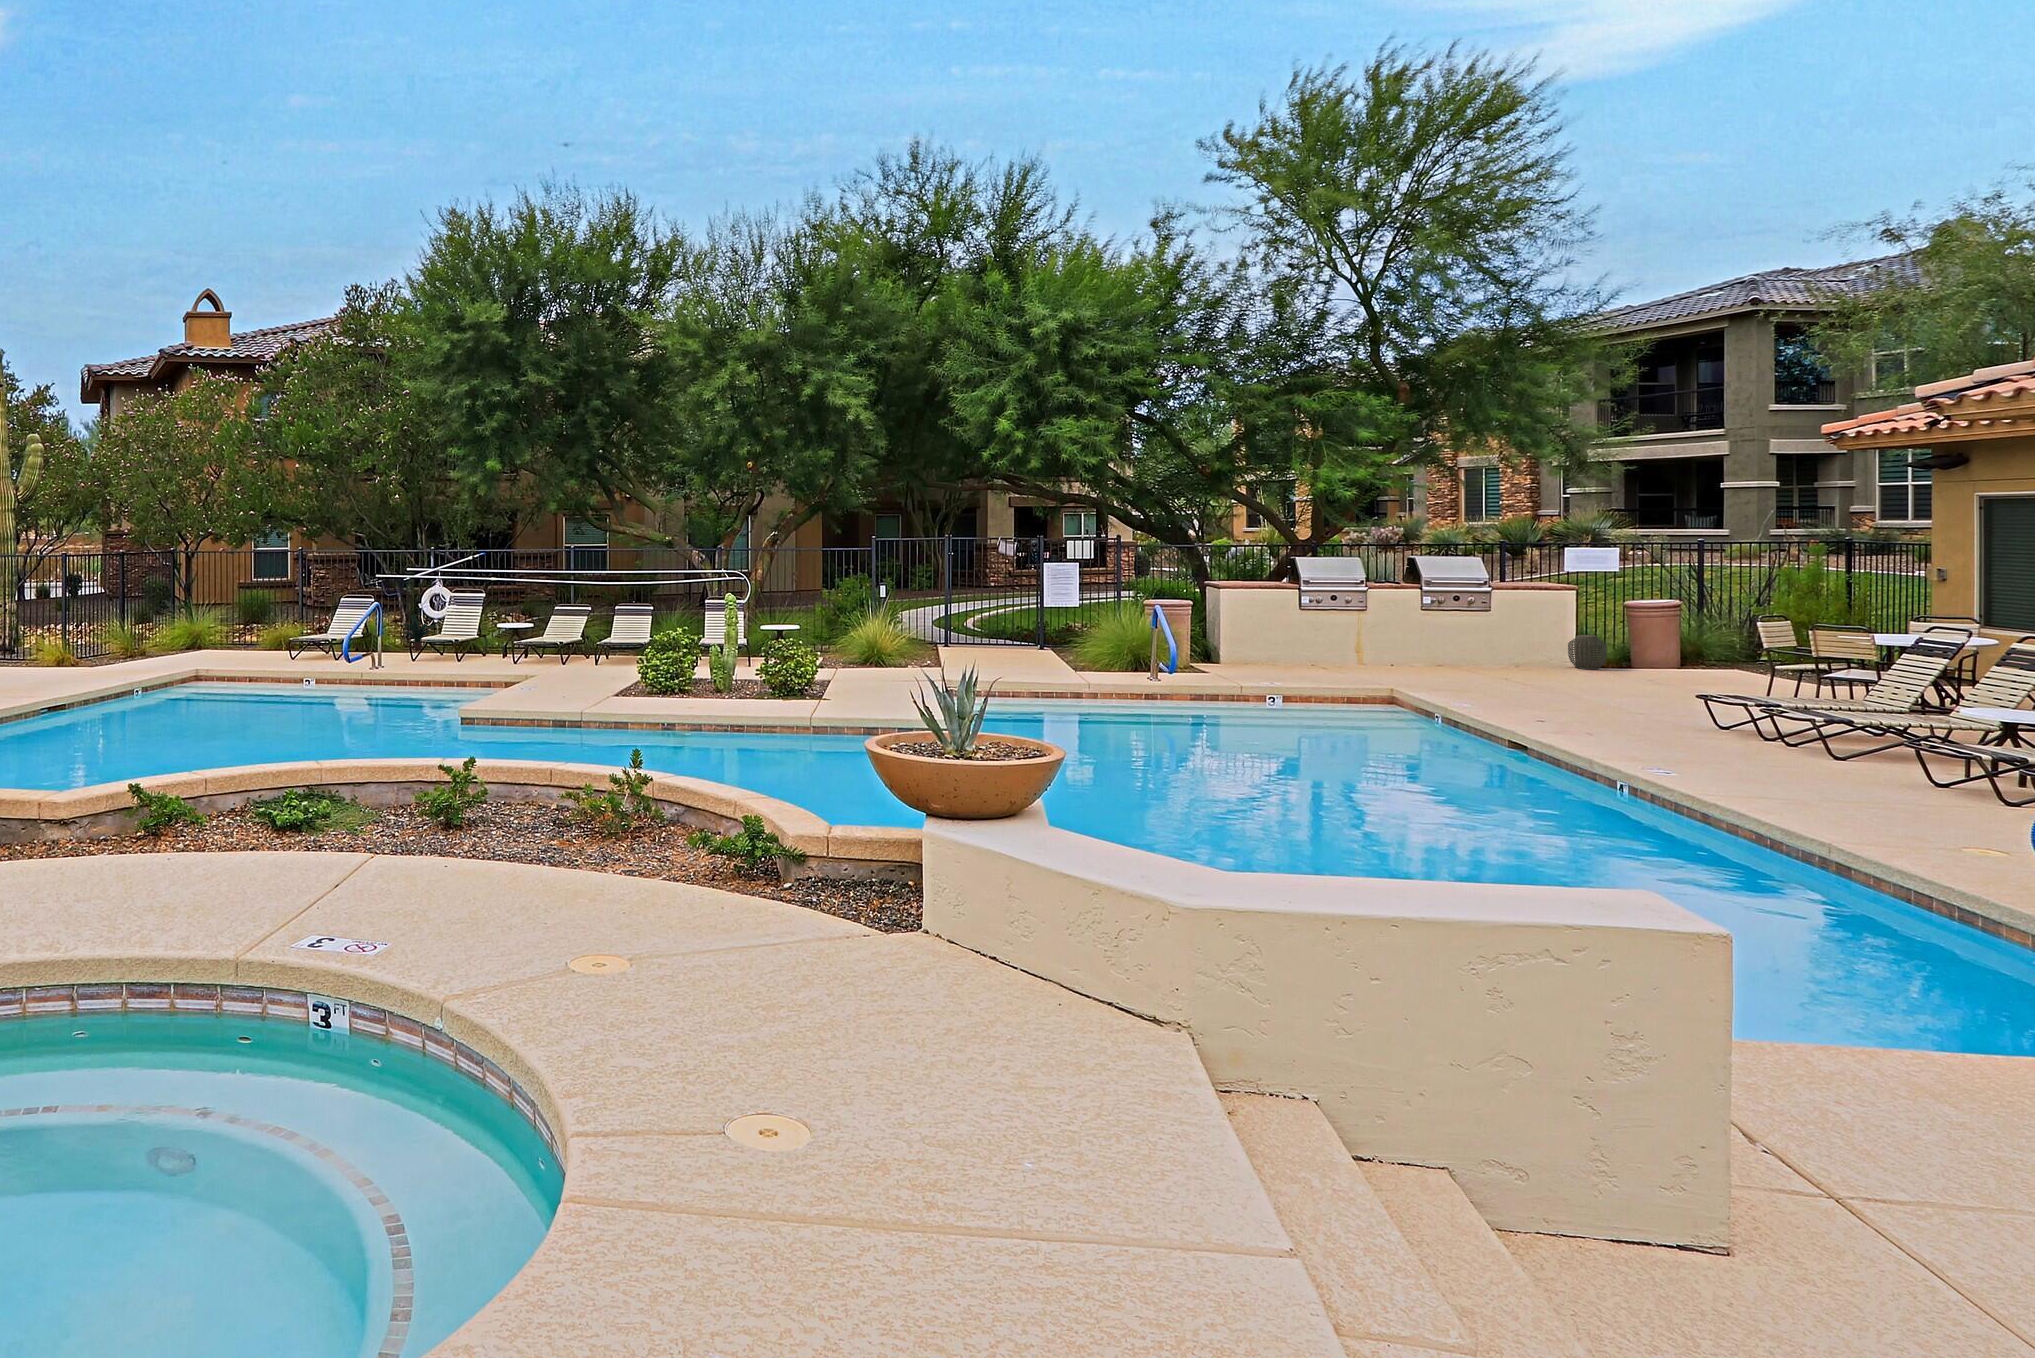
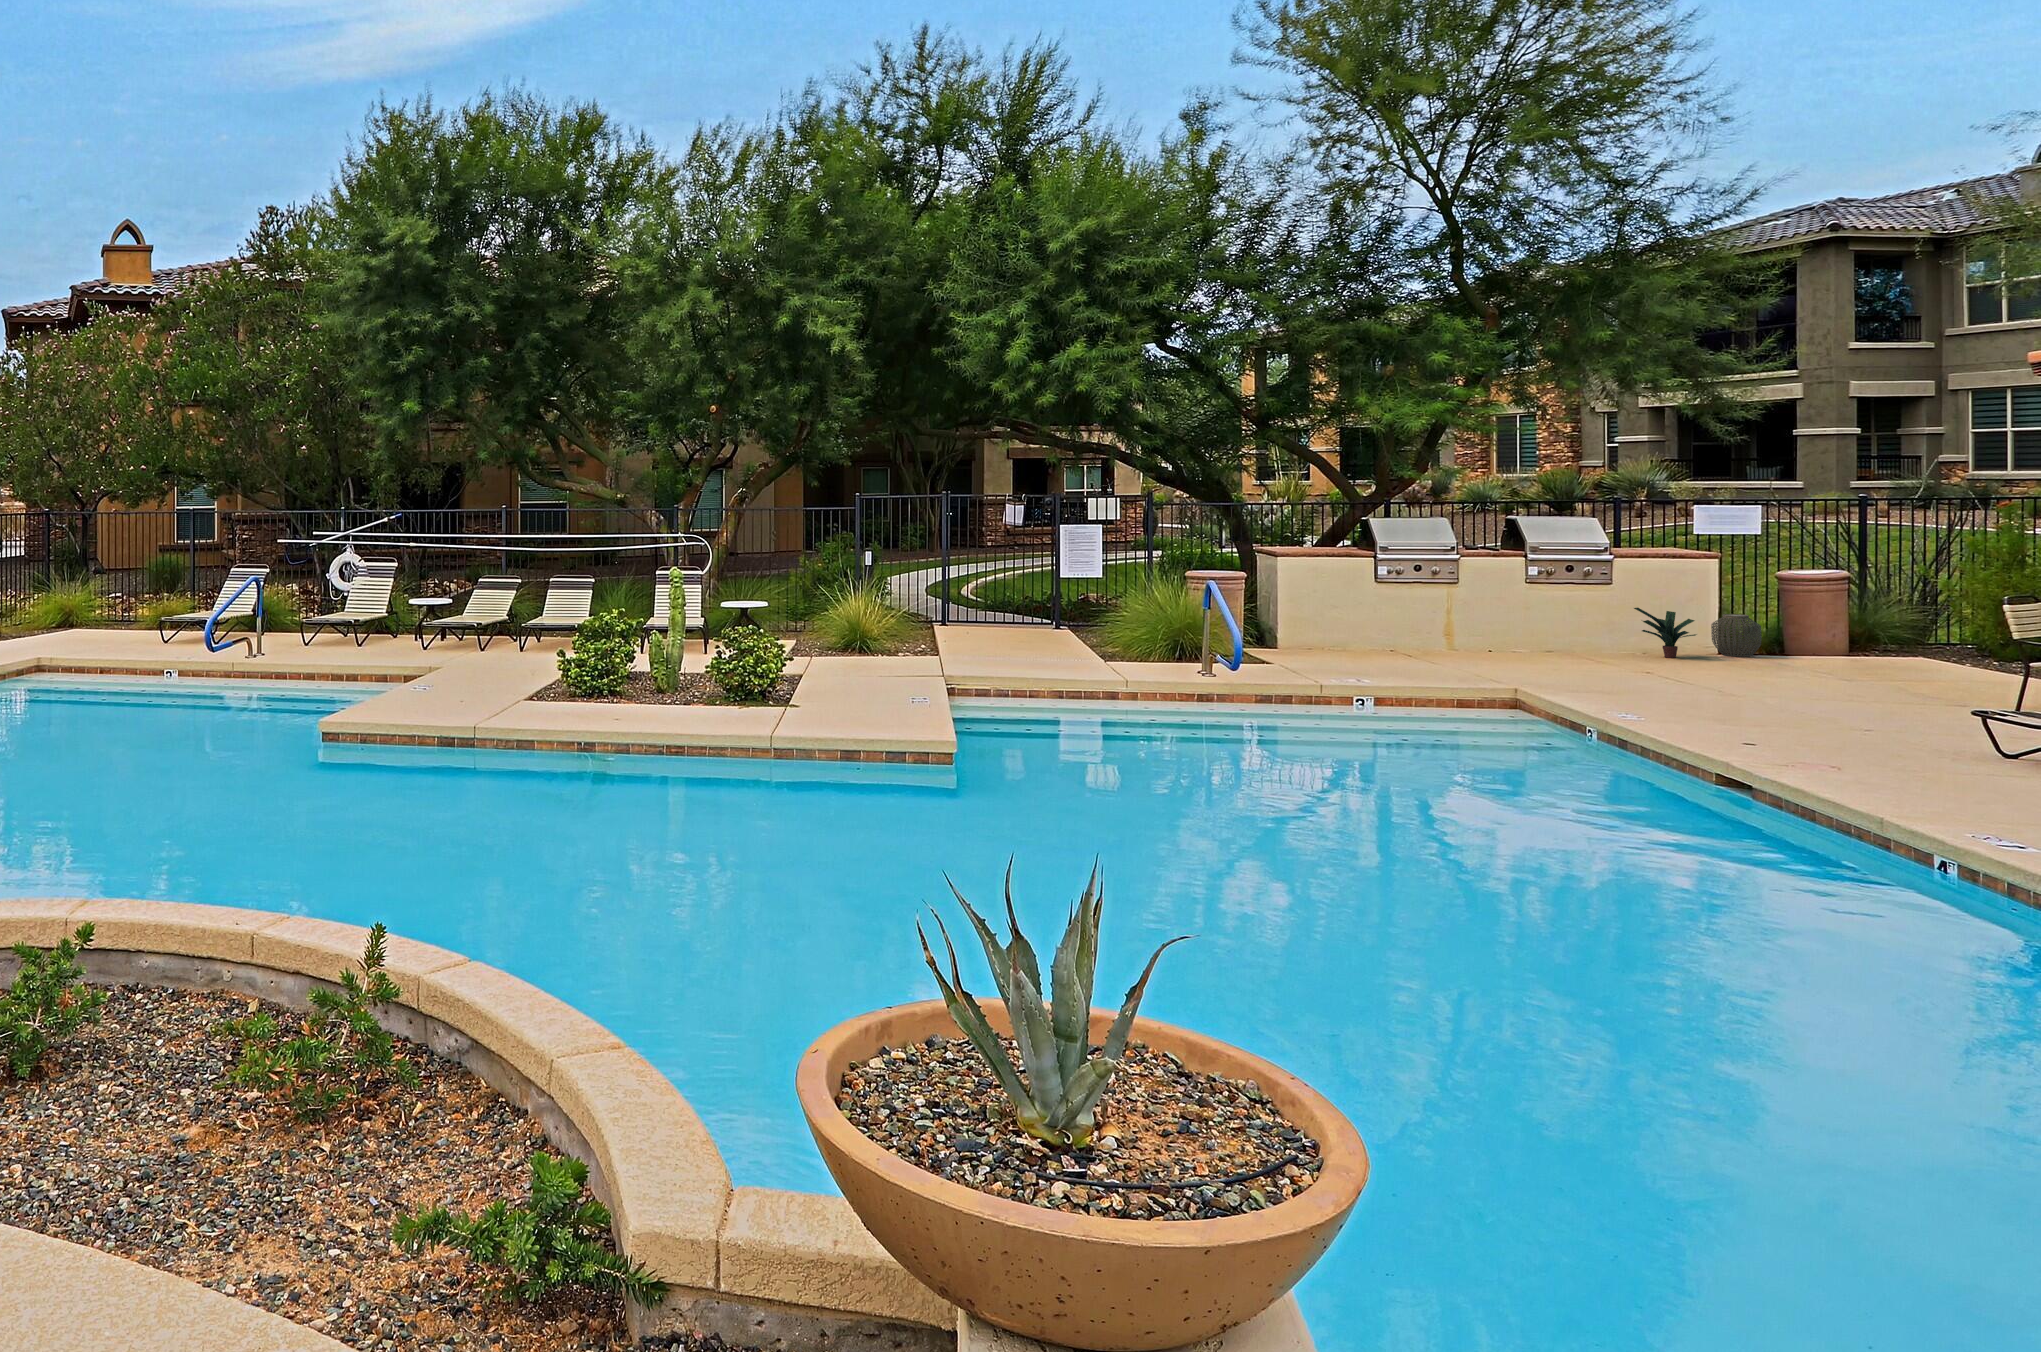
potted plant: present [403,615,435,650] -> present [1634,608,1696,658]

